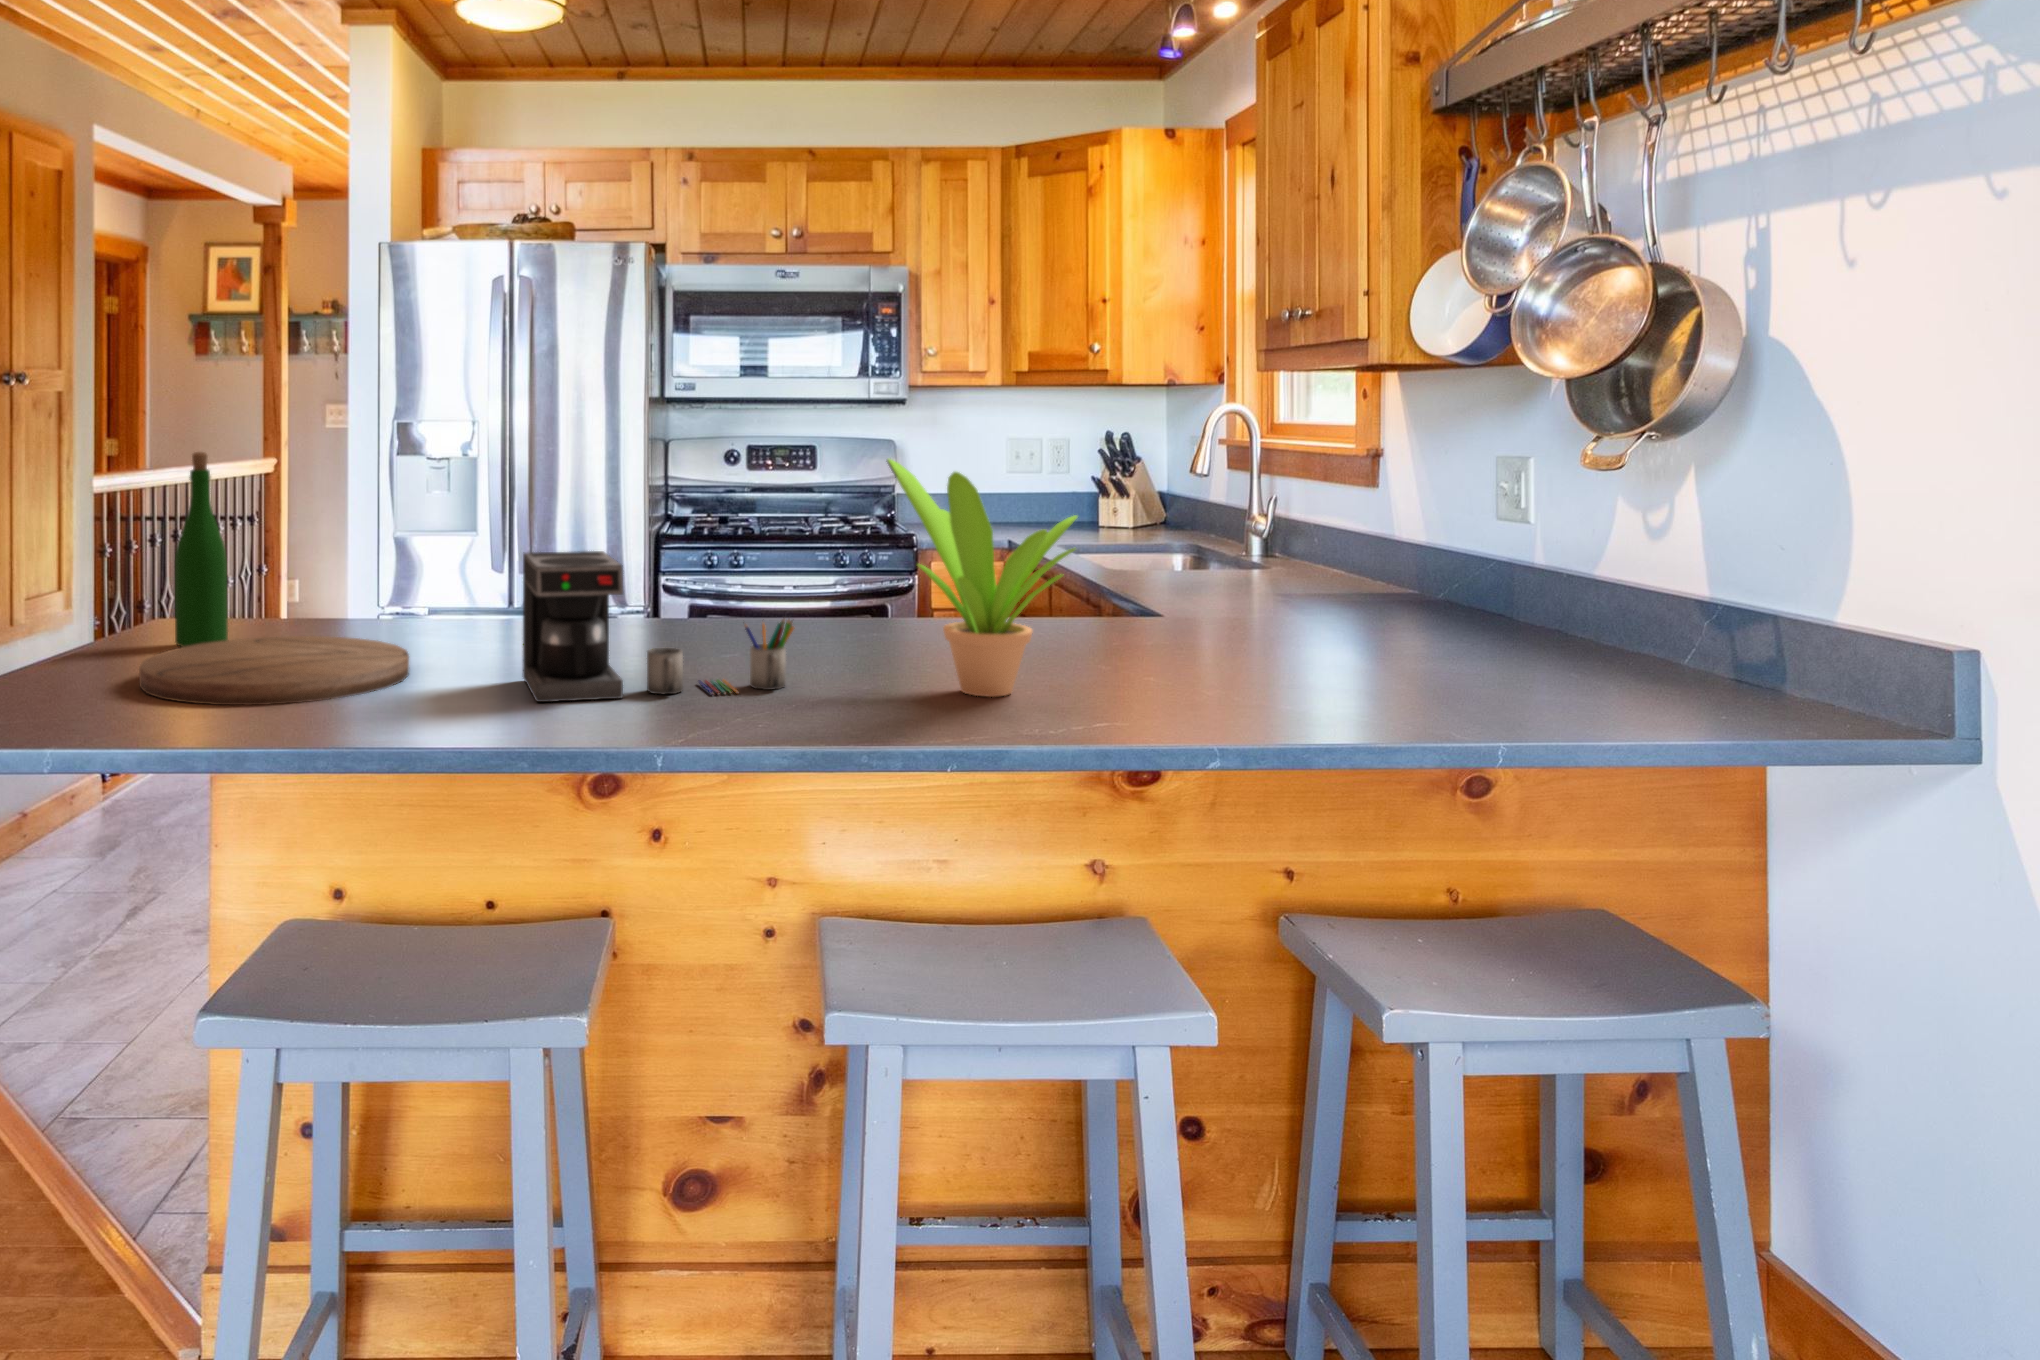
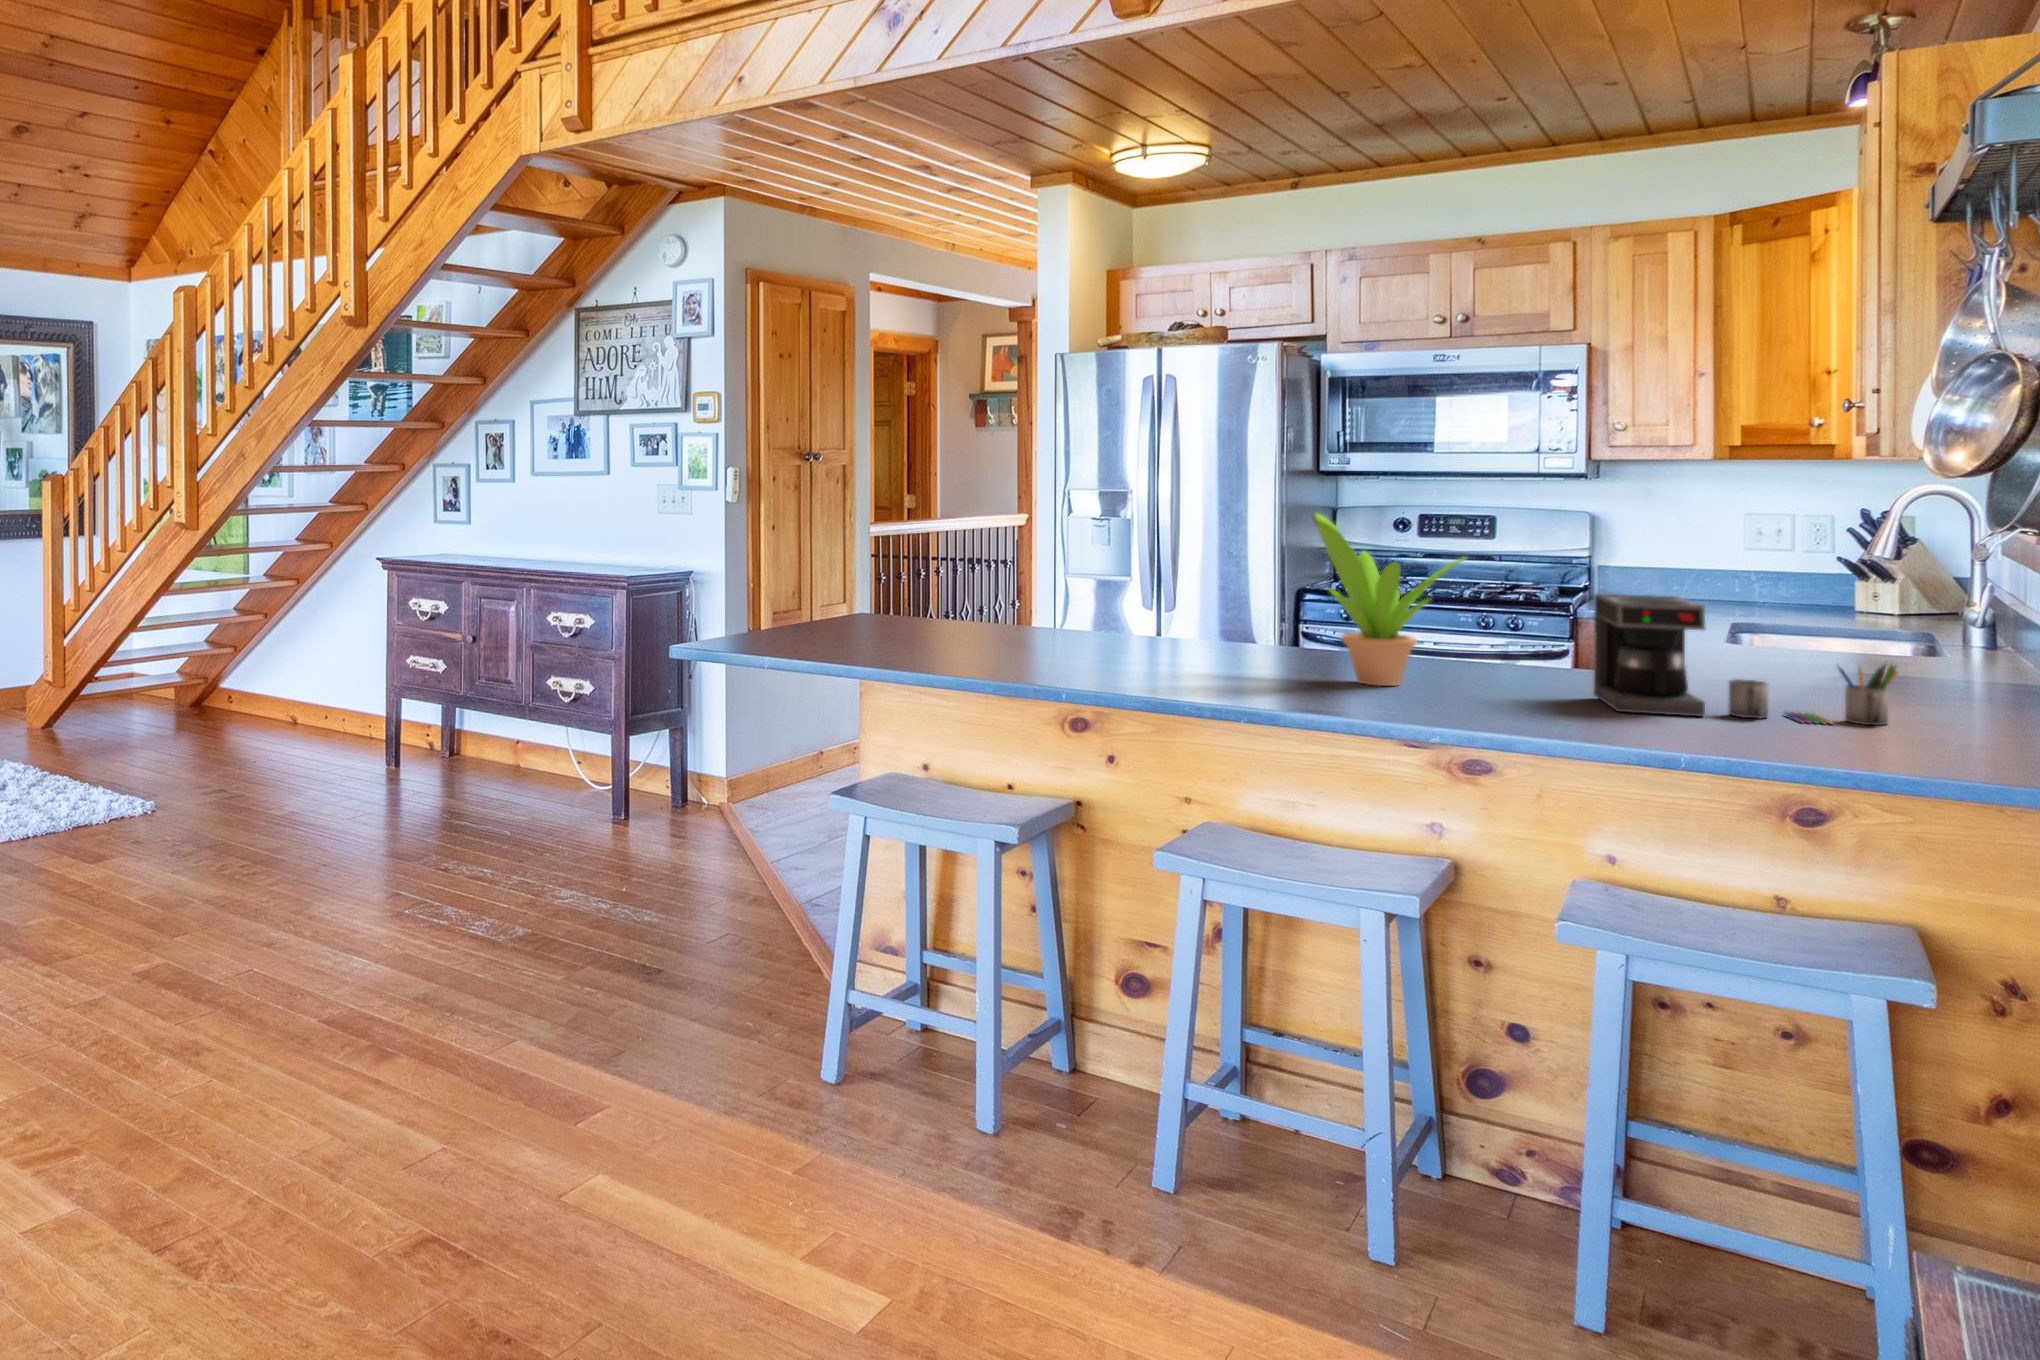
wine bottle: present [175,452,228,647] -> none [862,505,893,627]
coffee maker: present [523,551,795,702] -> present [1594,594,1898,726]
cutting board: present [139,636,409,705] -> none [826,620,986,652]

